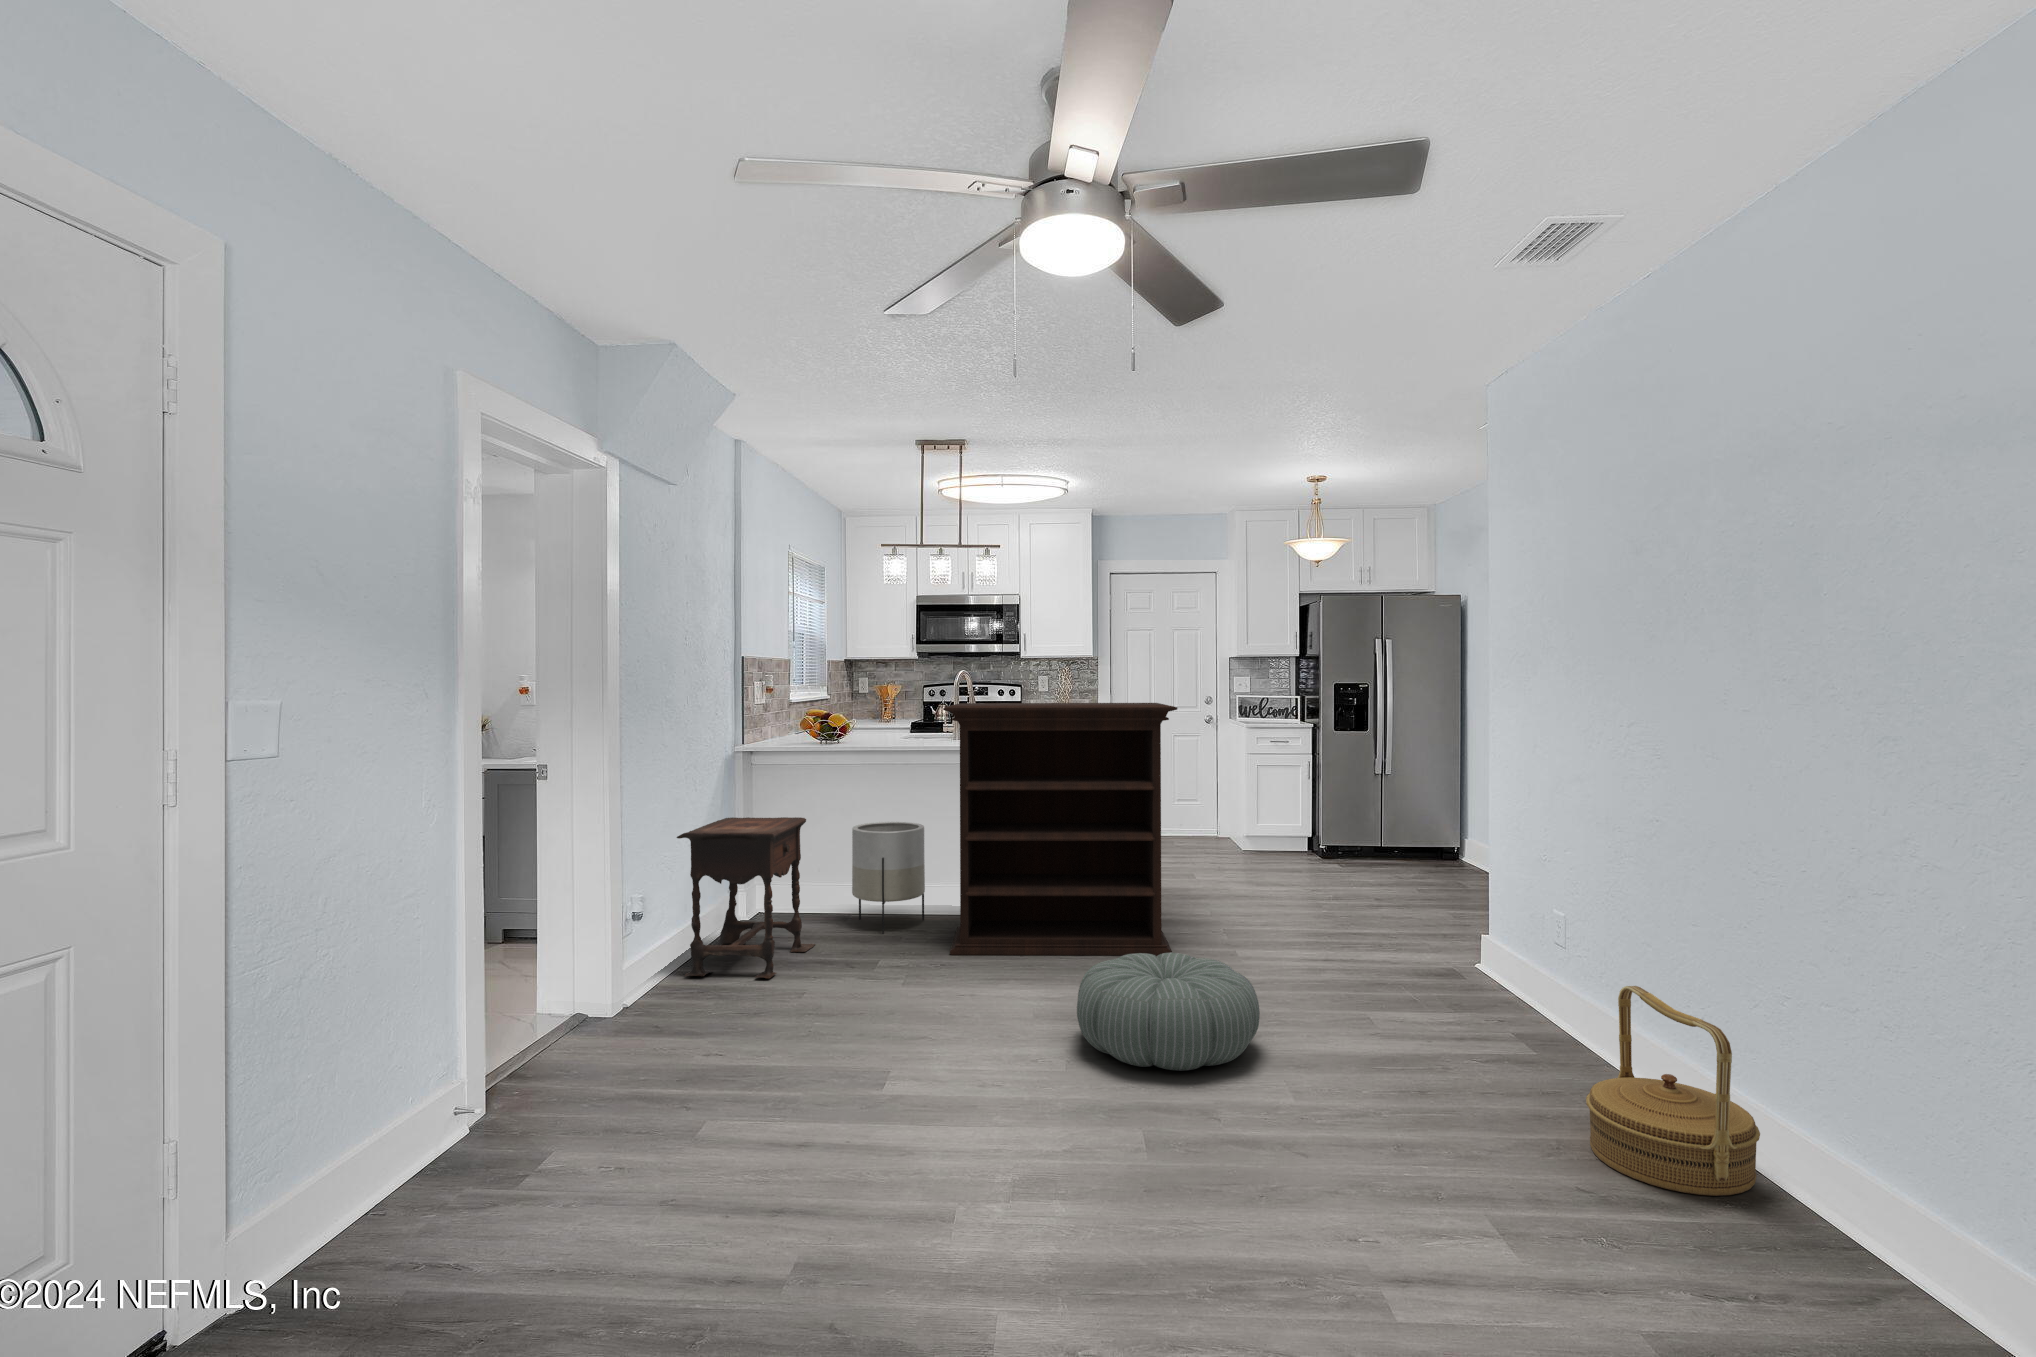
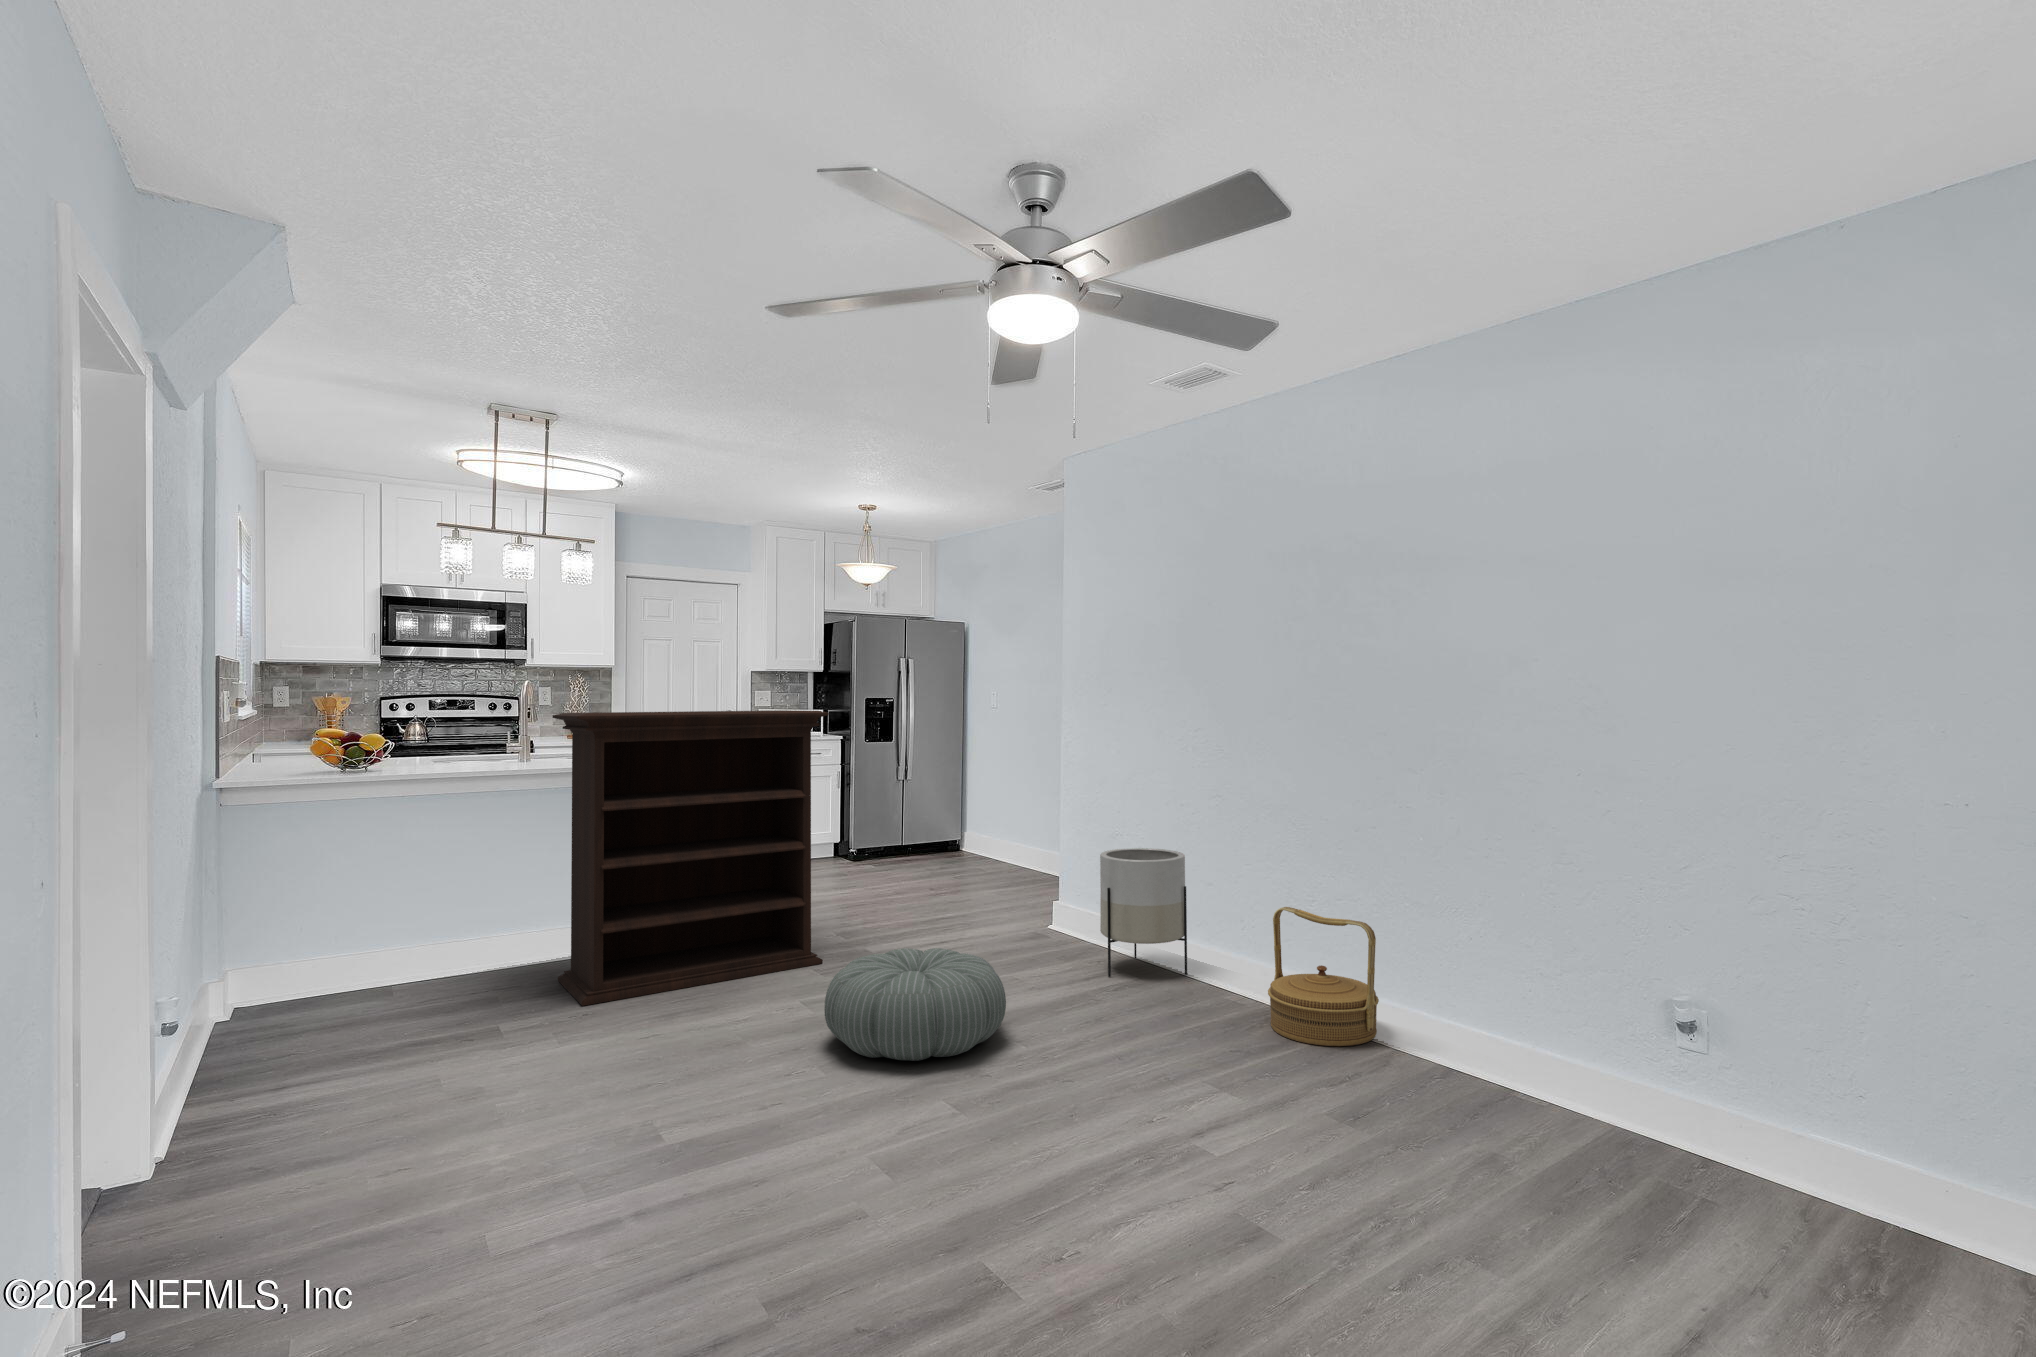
side table: present [677,817,815,978] -> none [199,863,379,1104]
planter: present [852,822,925,934] -> present [1100,848,1187,977]

